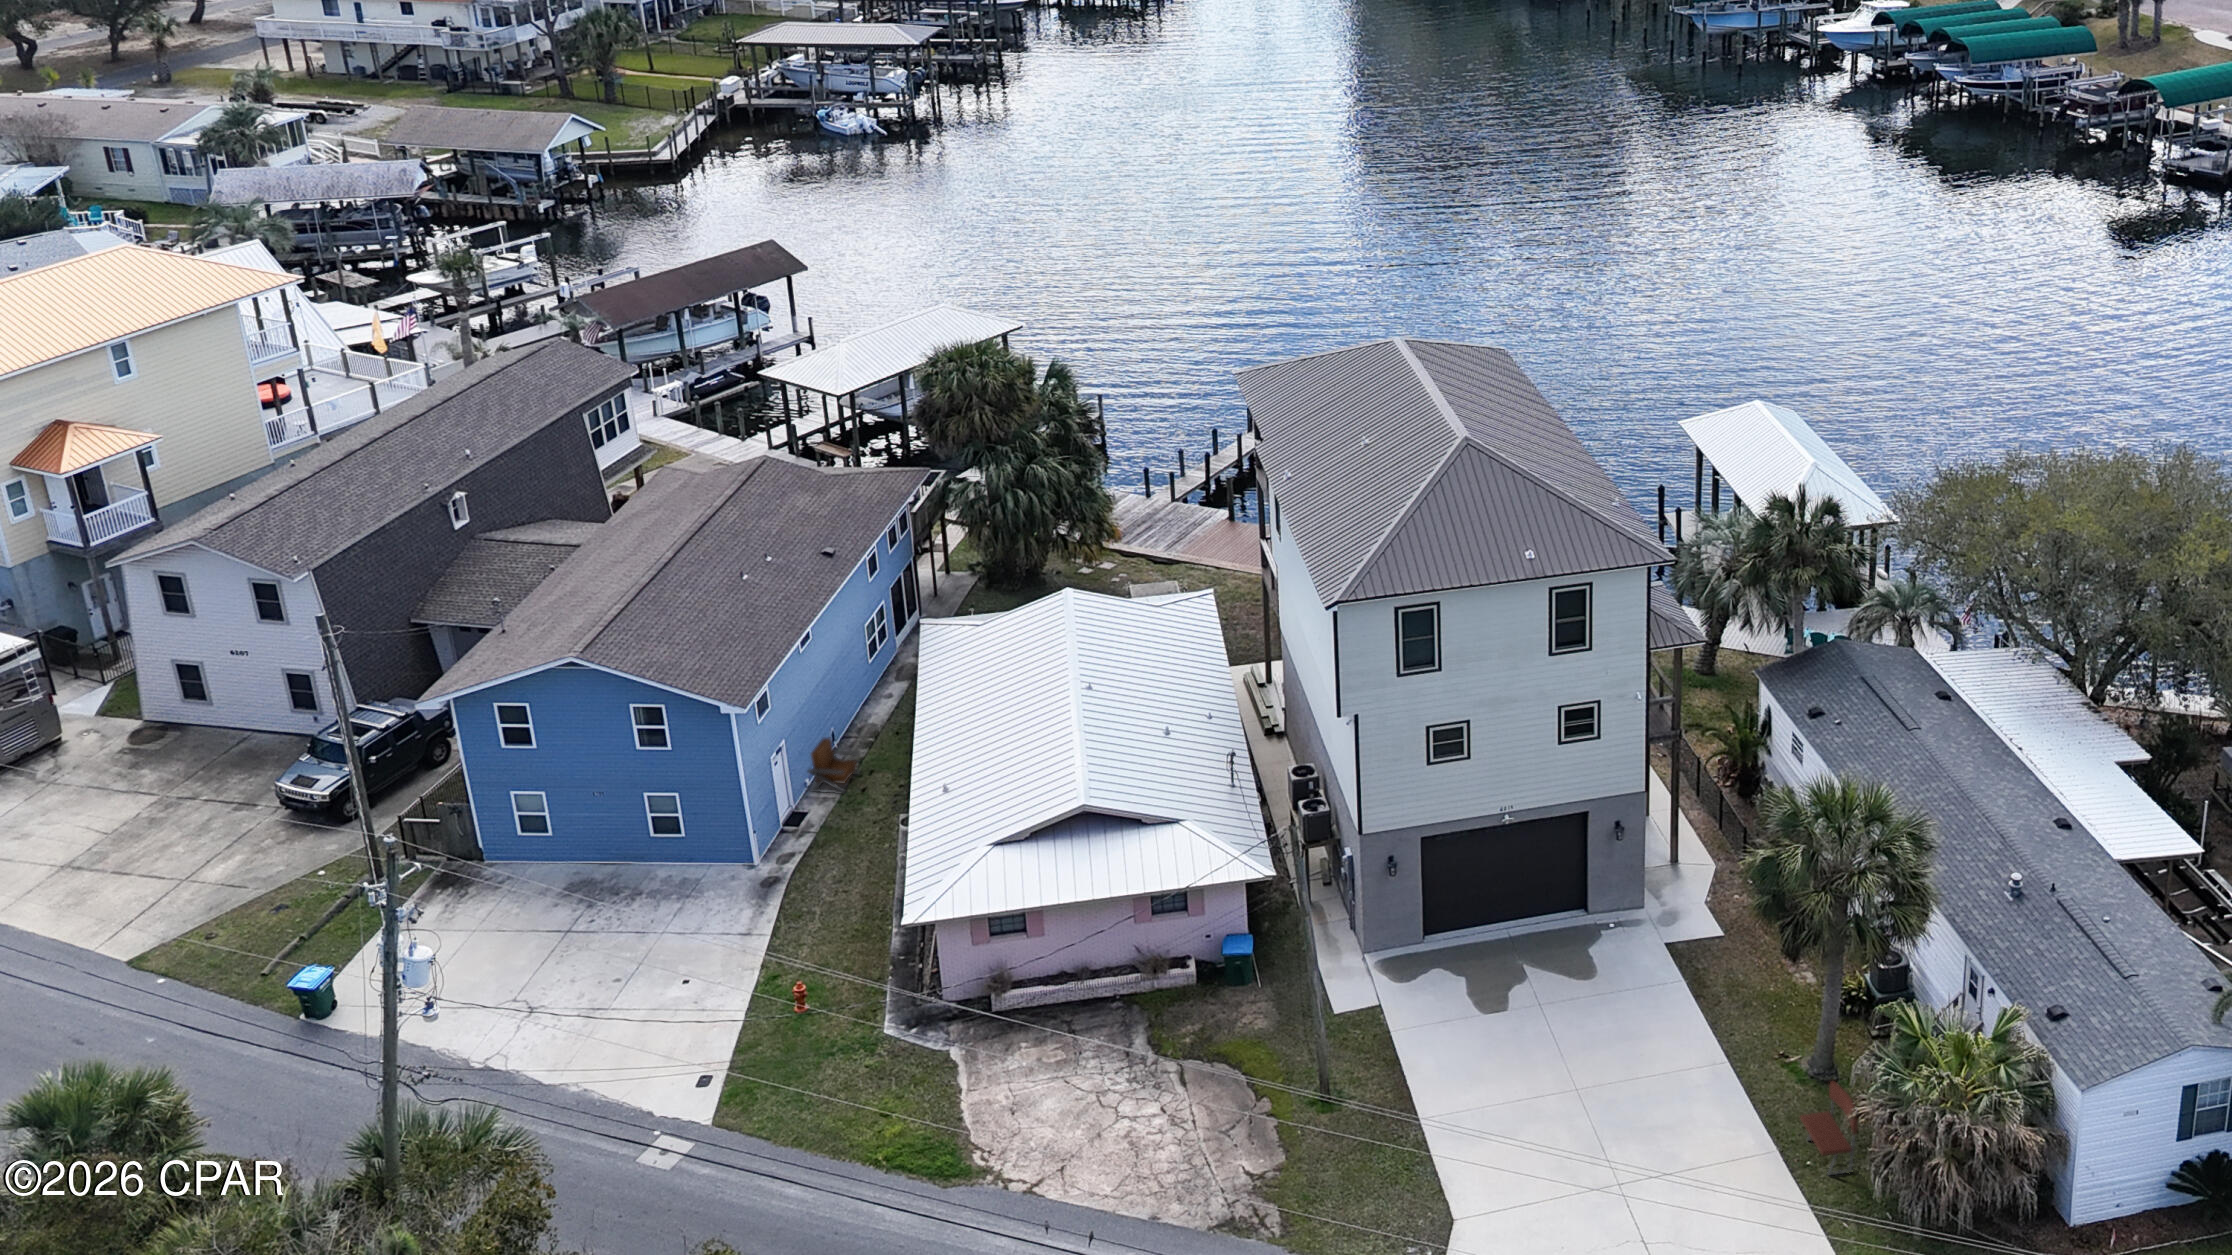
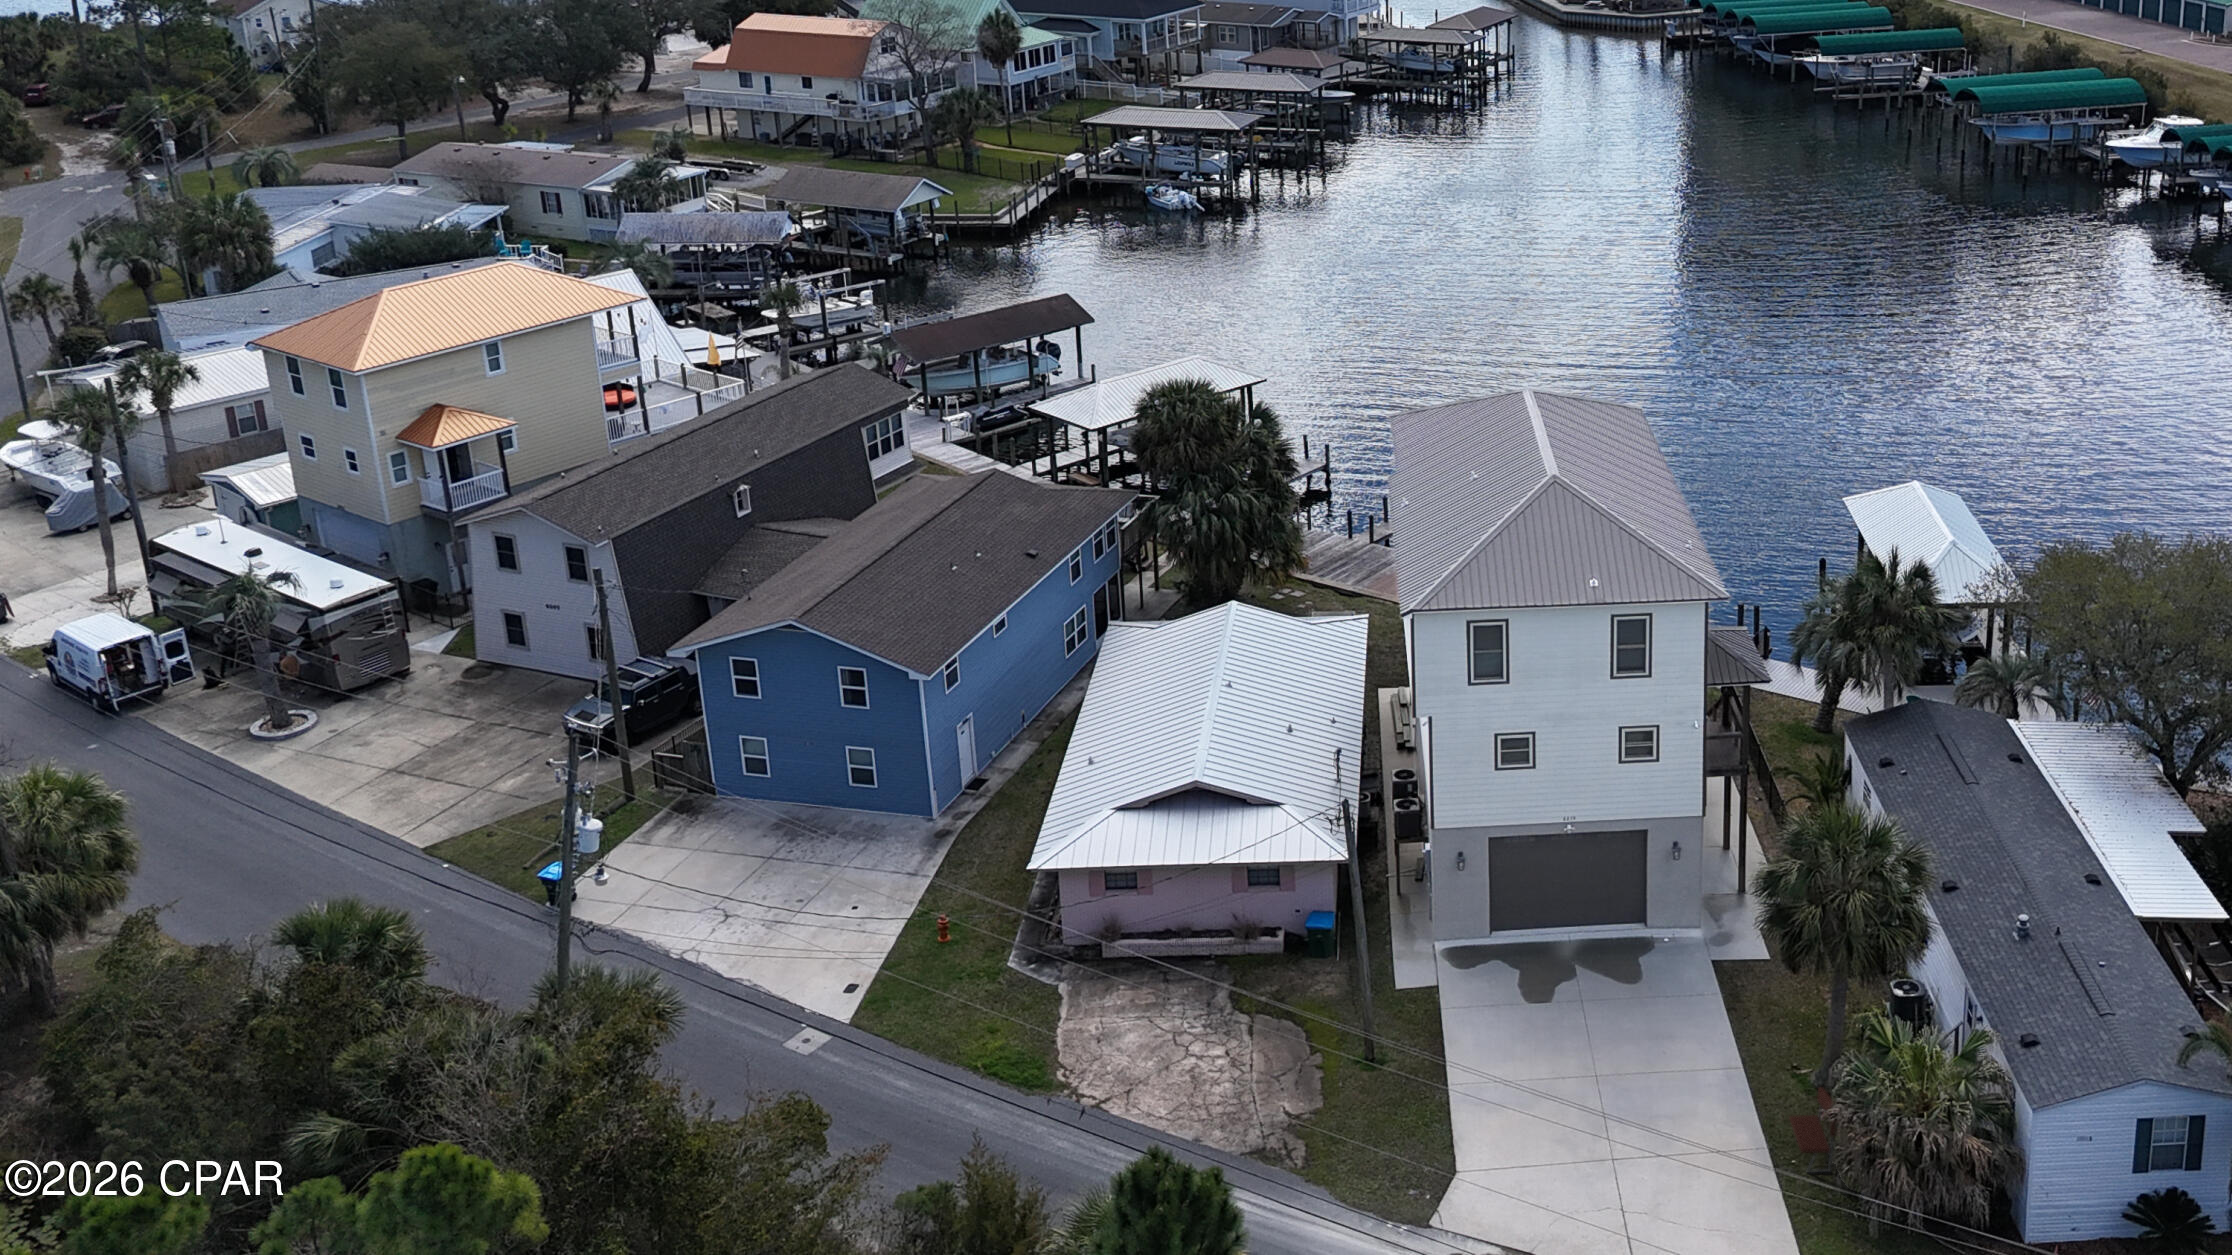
lounge chair: present [808,737,860,794] -> none [989,716,1037,766]

